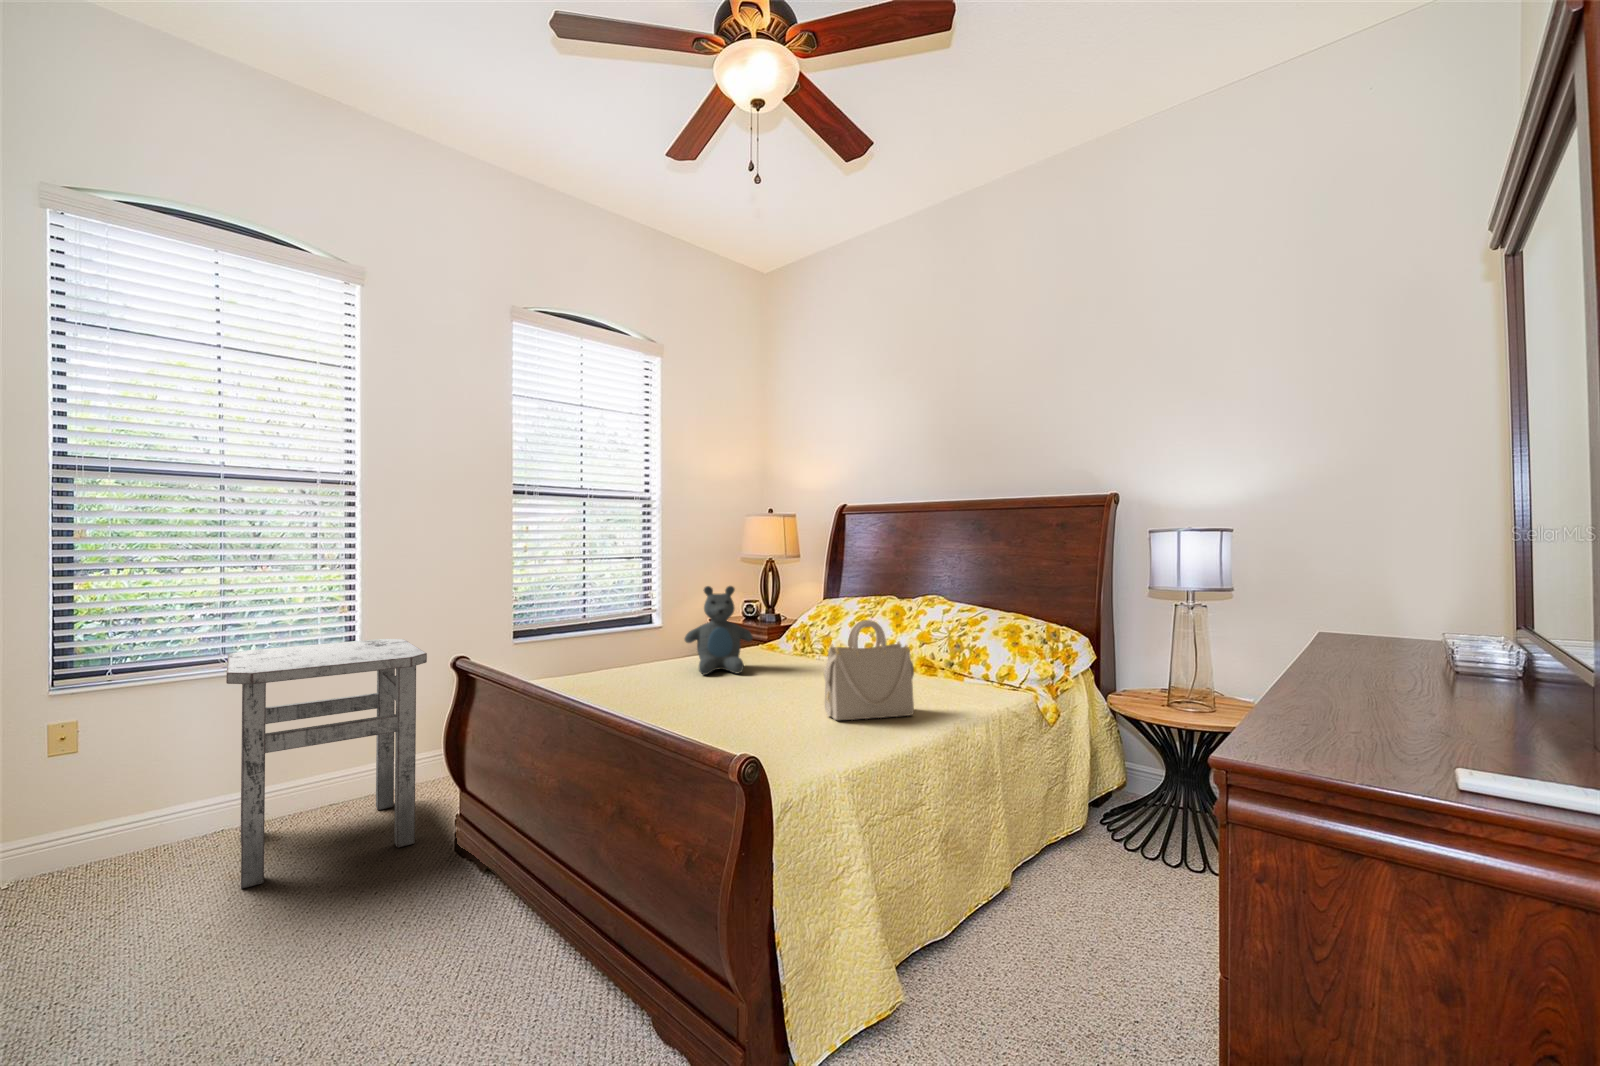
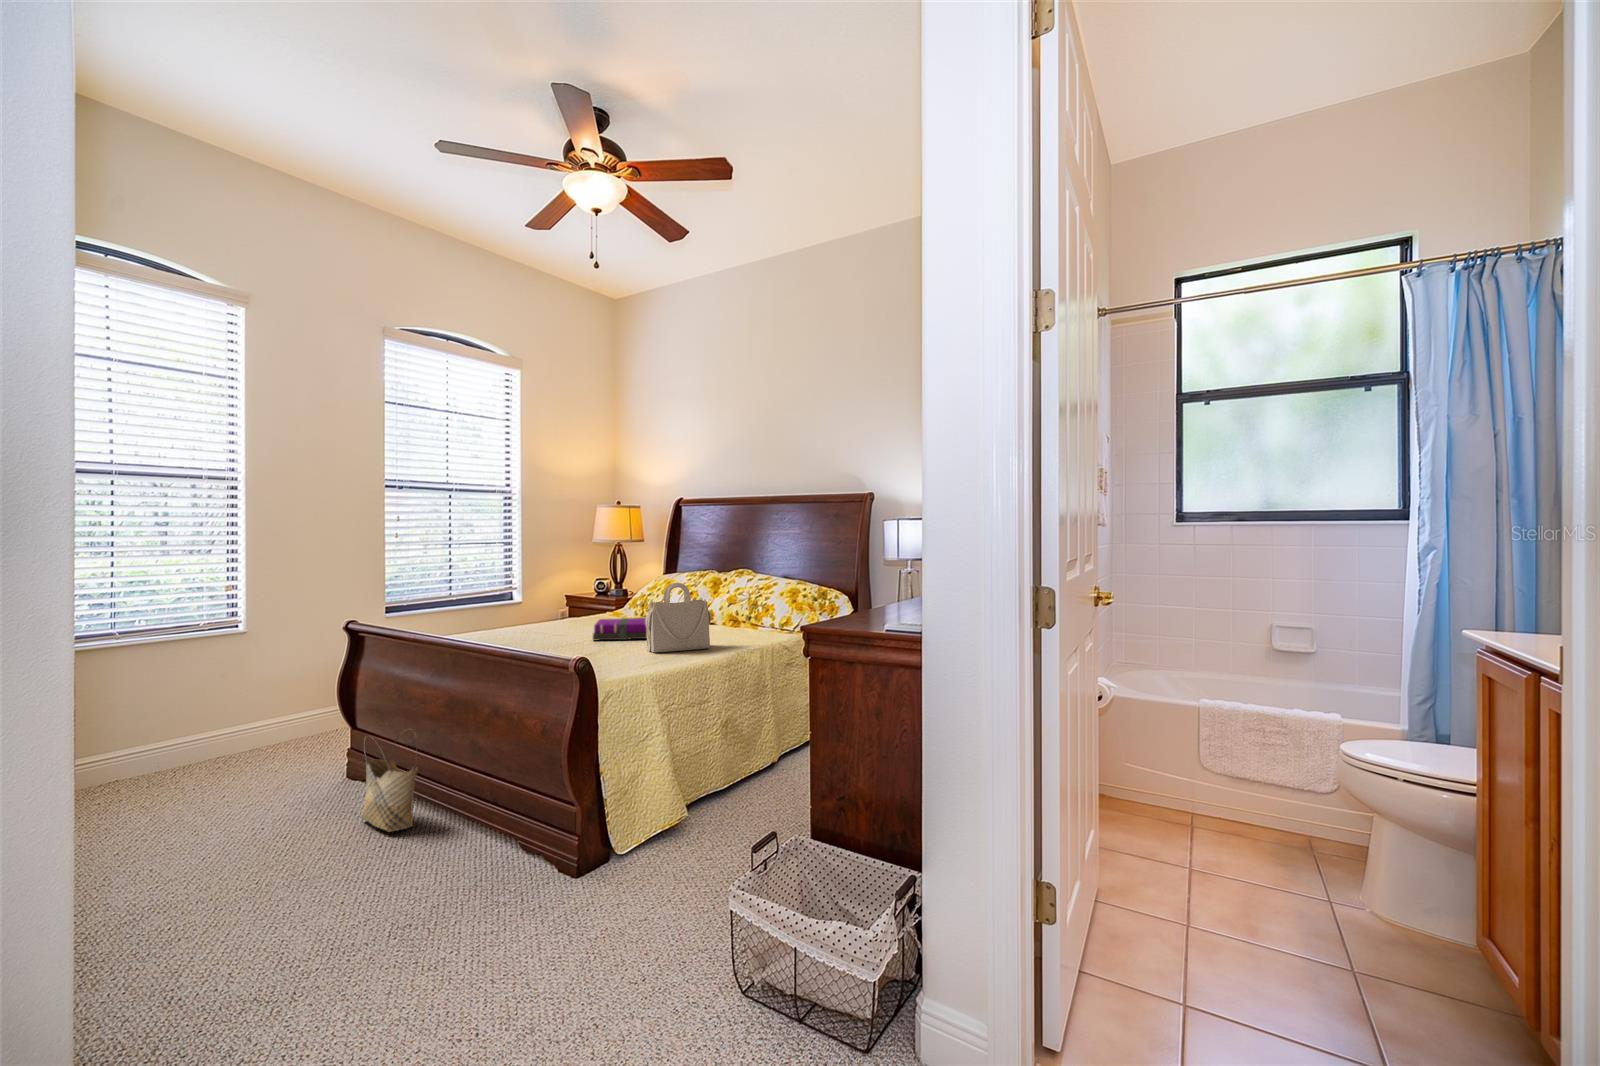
teddy bear: present [685,586,753,675] -> none [542,563,598,632]
side table: present [226,639,427,888] -> none [126,612,318,811]
notebook: none [749,661,827,693] -> present [593,618,647,640]
woven basket: none [454,814,524,968] -> present [361,728,418,832]

